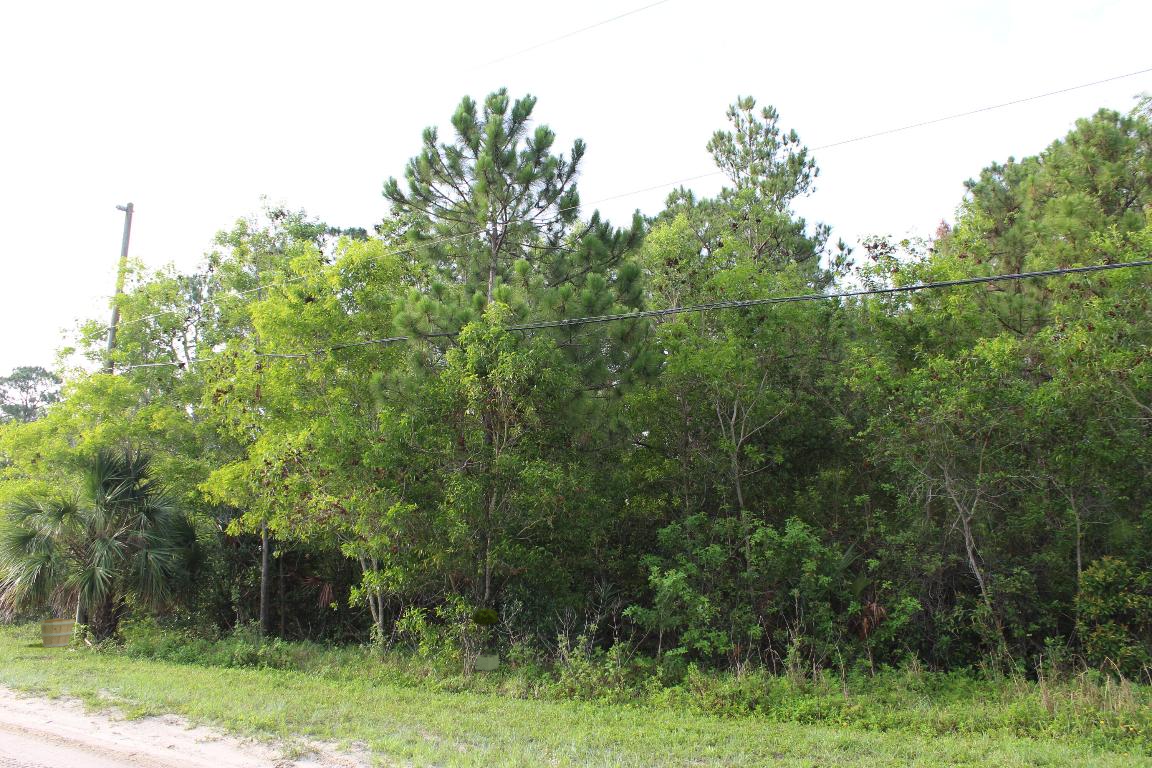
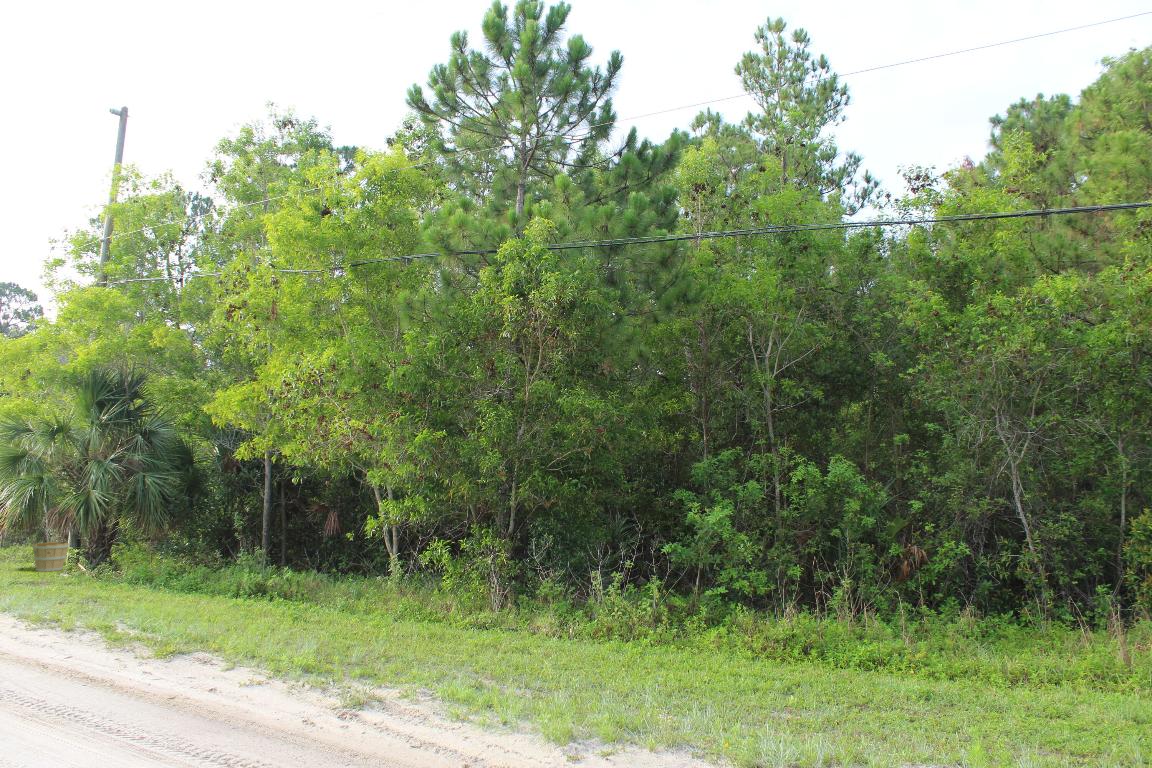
potted tree: present [472,609,499,671] -> none [504,542,532,606]

